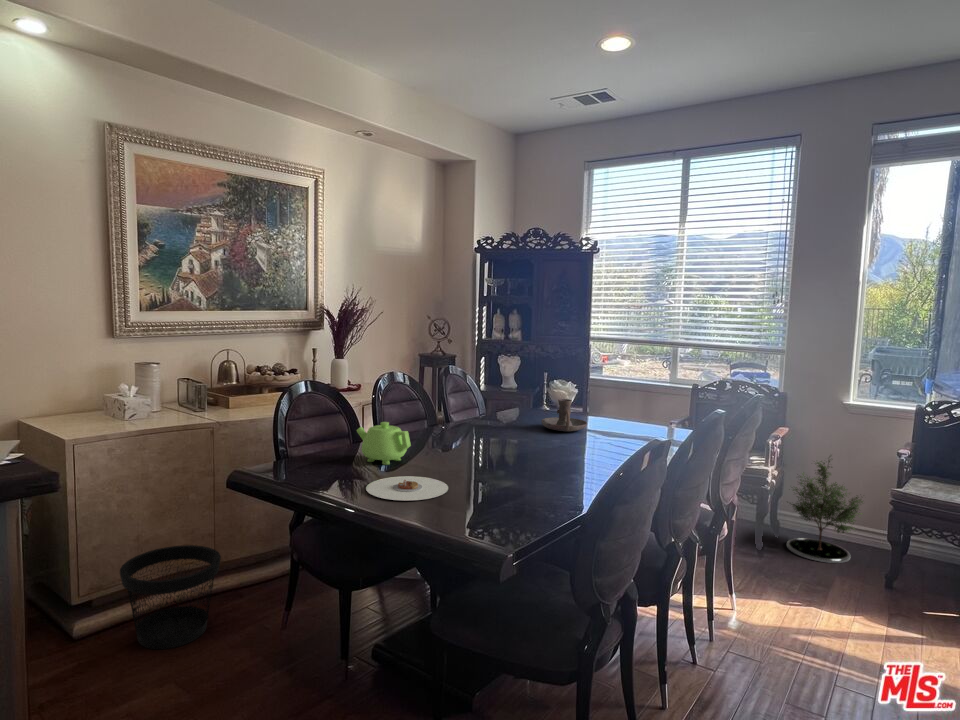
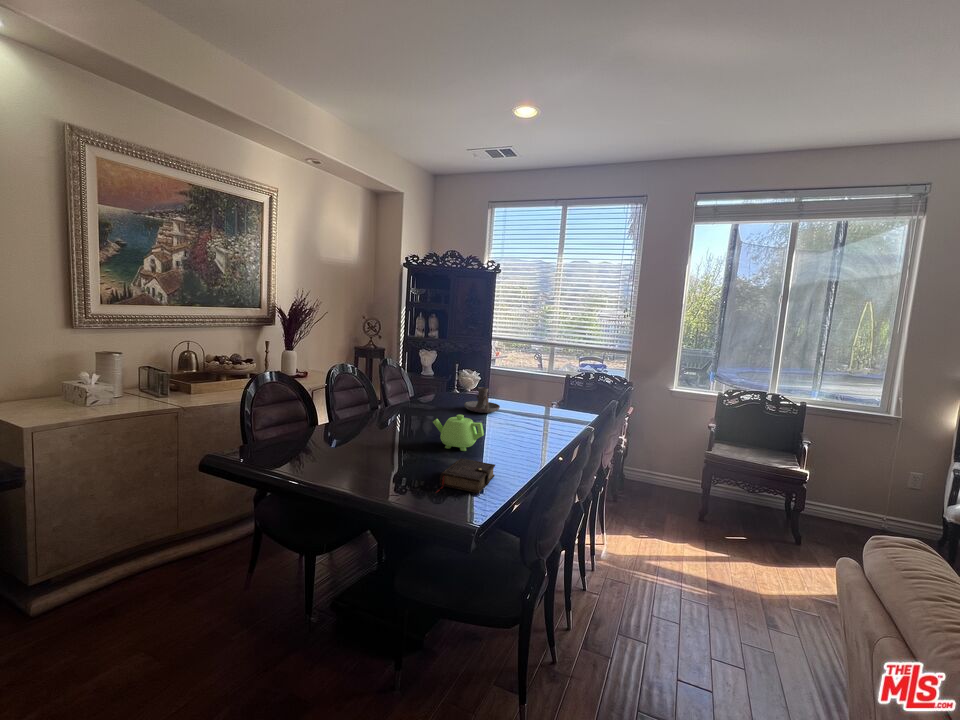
teapot: present [356,422,411,465] -> present [433,415,484,451]
potted tree: present [786,460,863,563] -> none [630,426,685,503]
plate: present [366,476,448,501] -> none [333,458,406,483]
book: none [475,477,553,515] -> present [437,458,495,493]
wastebasket: present [120,545,221,649] -> none [79,520,185,621]

